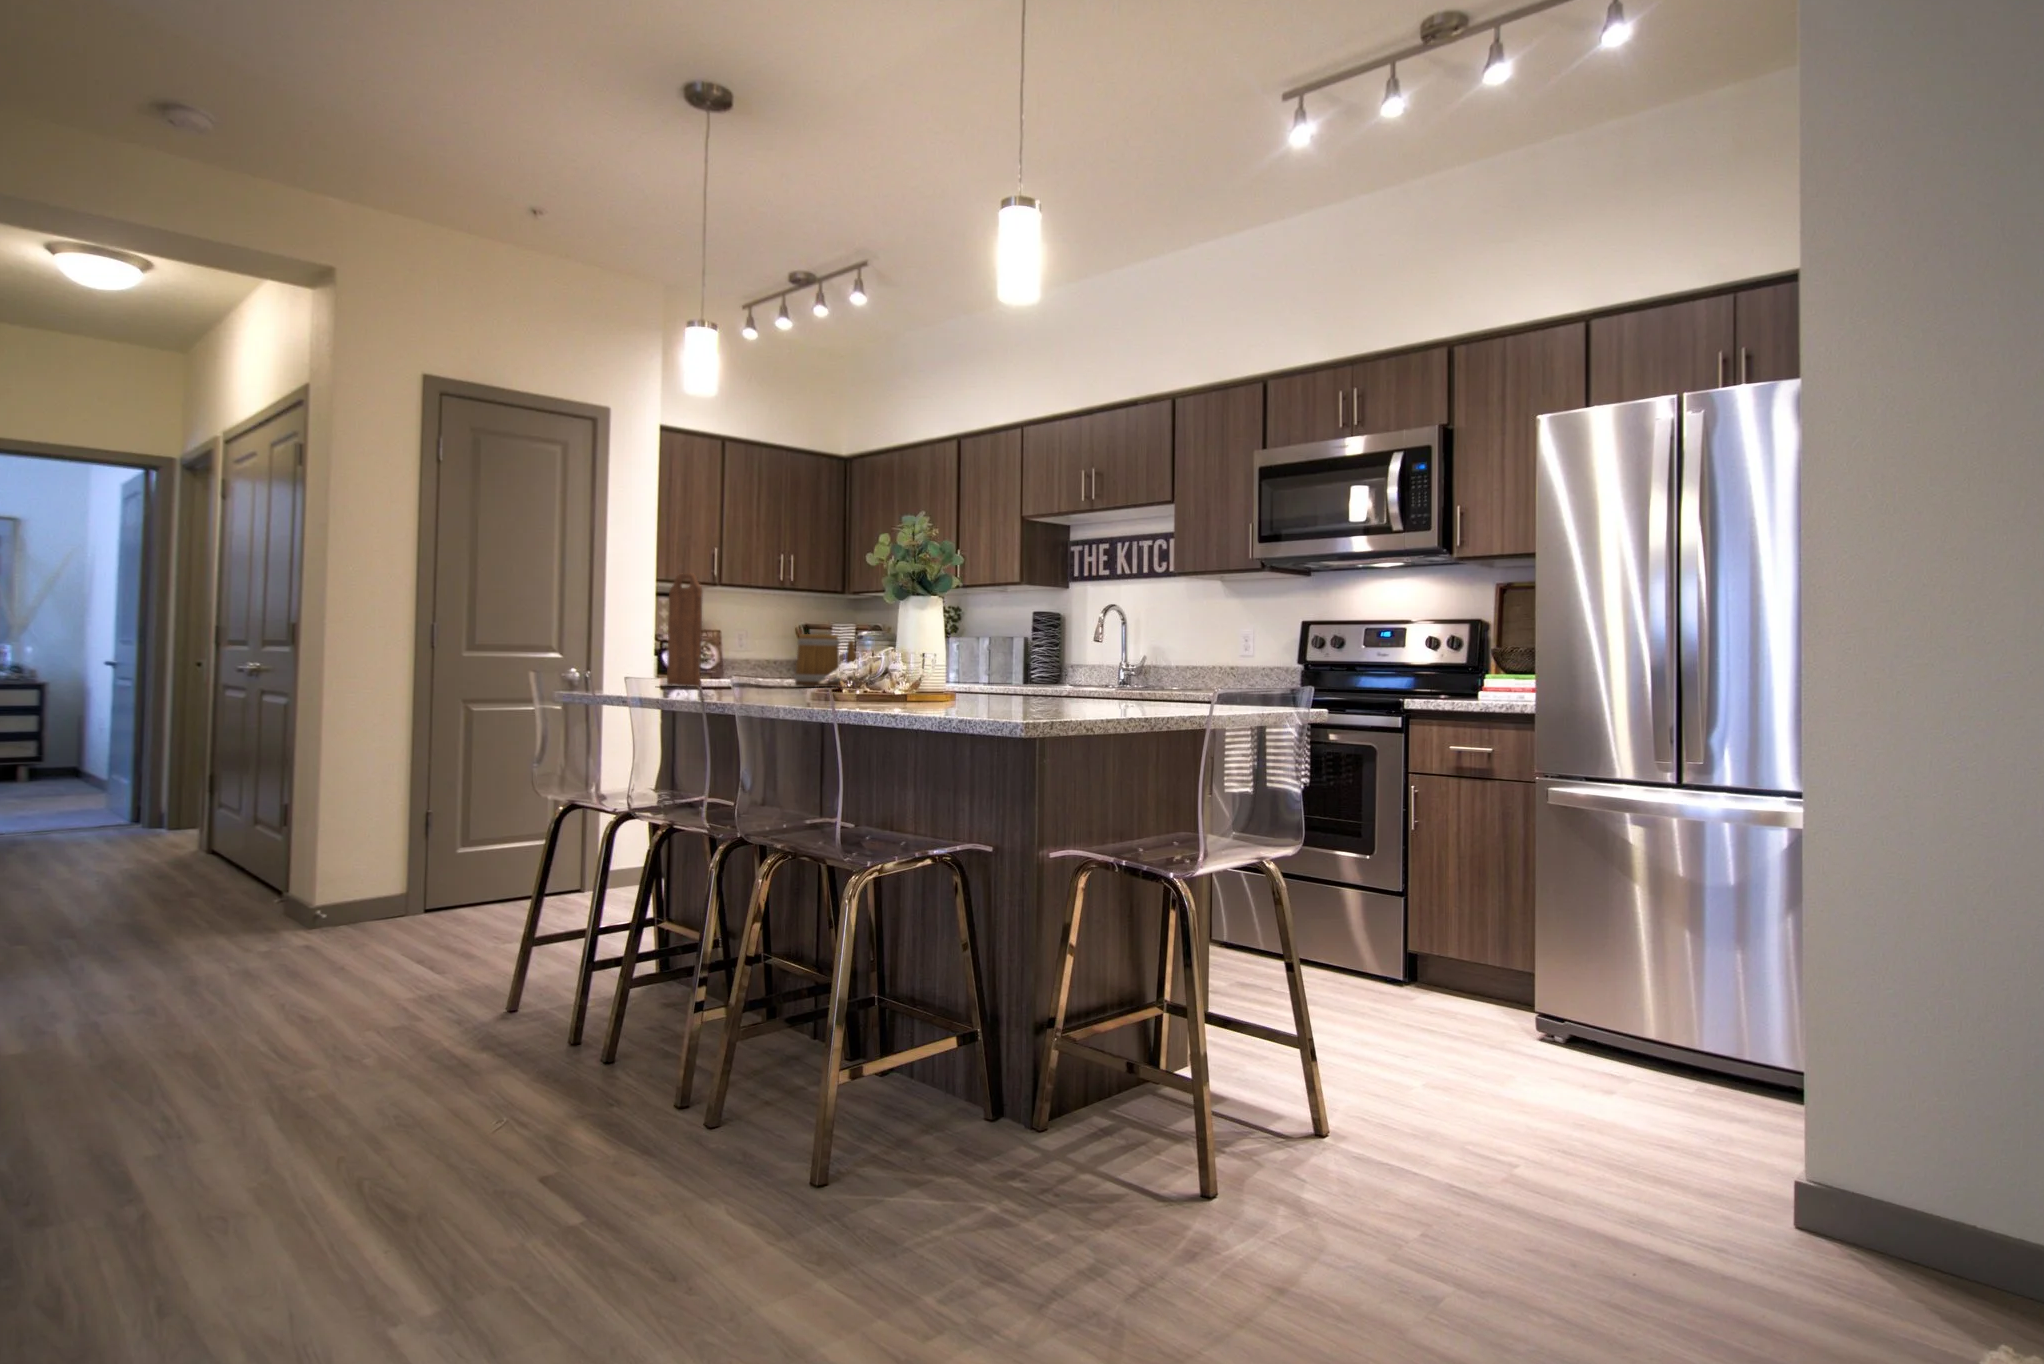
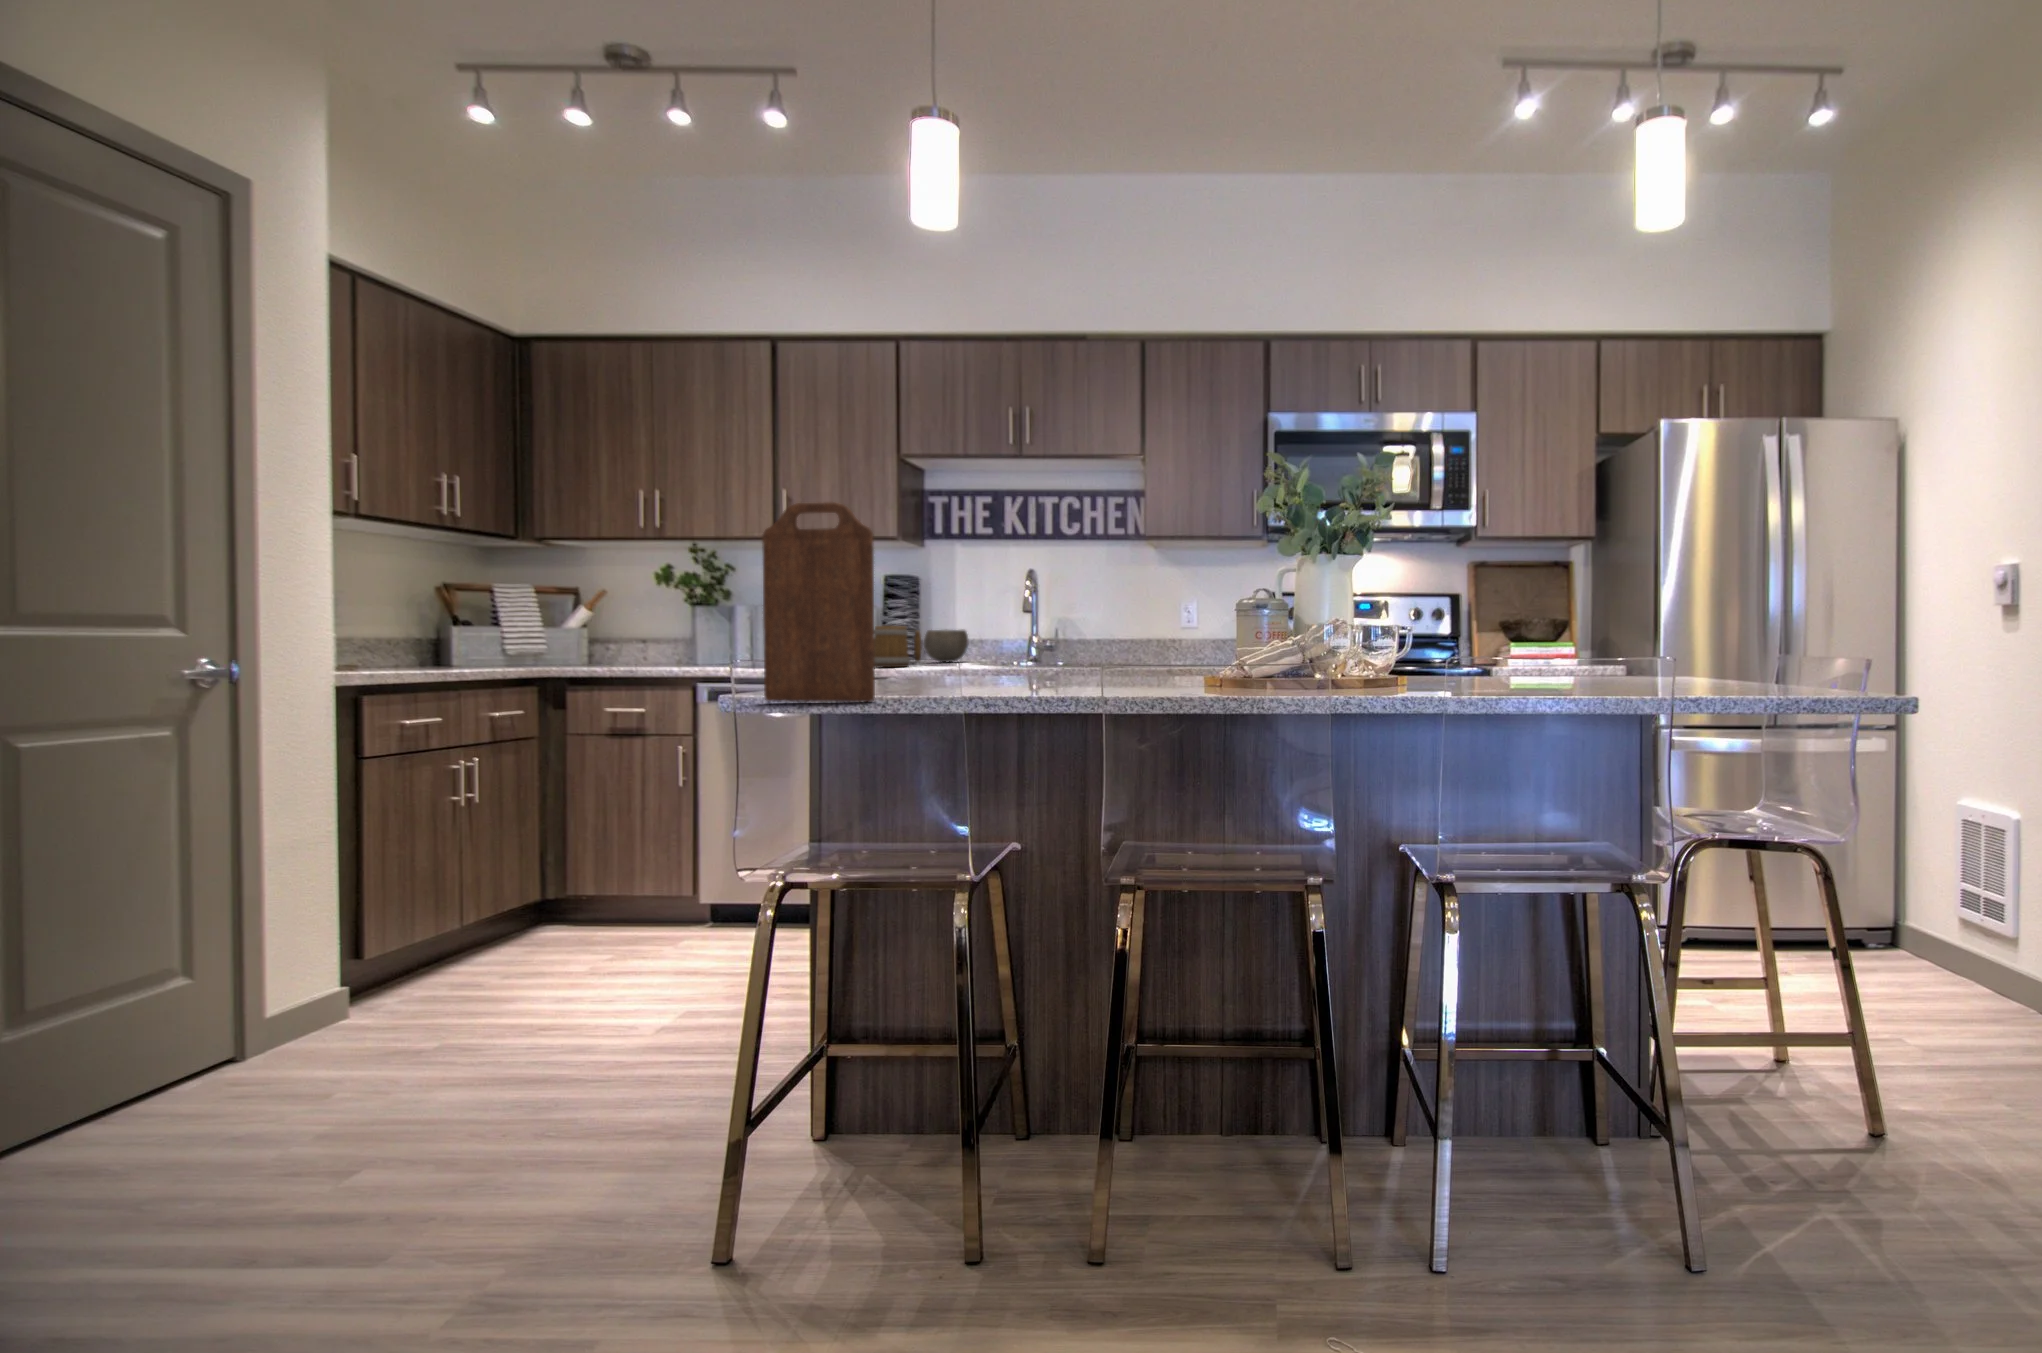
mug: present [794,634,856,687] -> present [874,626,921,667]
ceramic bowl: none [1059,652,1093,677] -> present [924,630,968,662]

